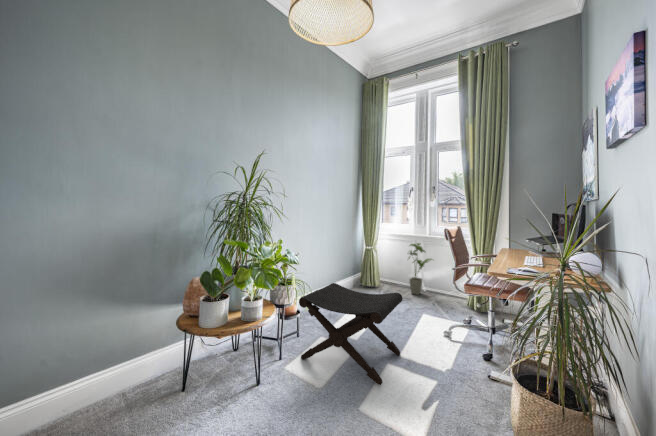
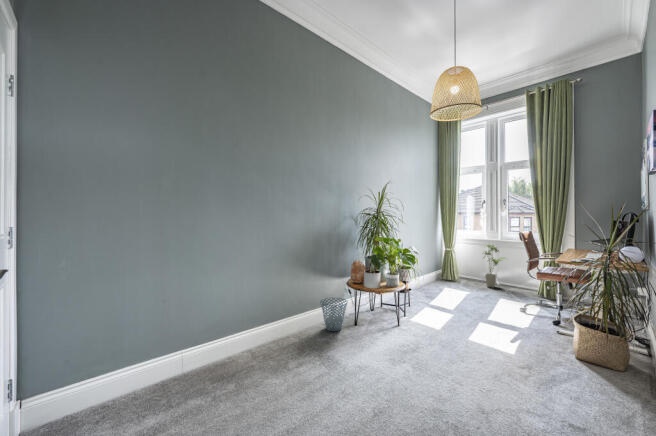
footstool: present [299,283,403,385] -> none [417,270,490,331]
waste basket: none [113,340,169,406] -> present [320,298,347,331]

